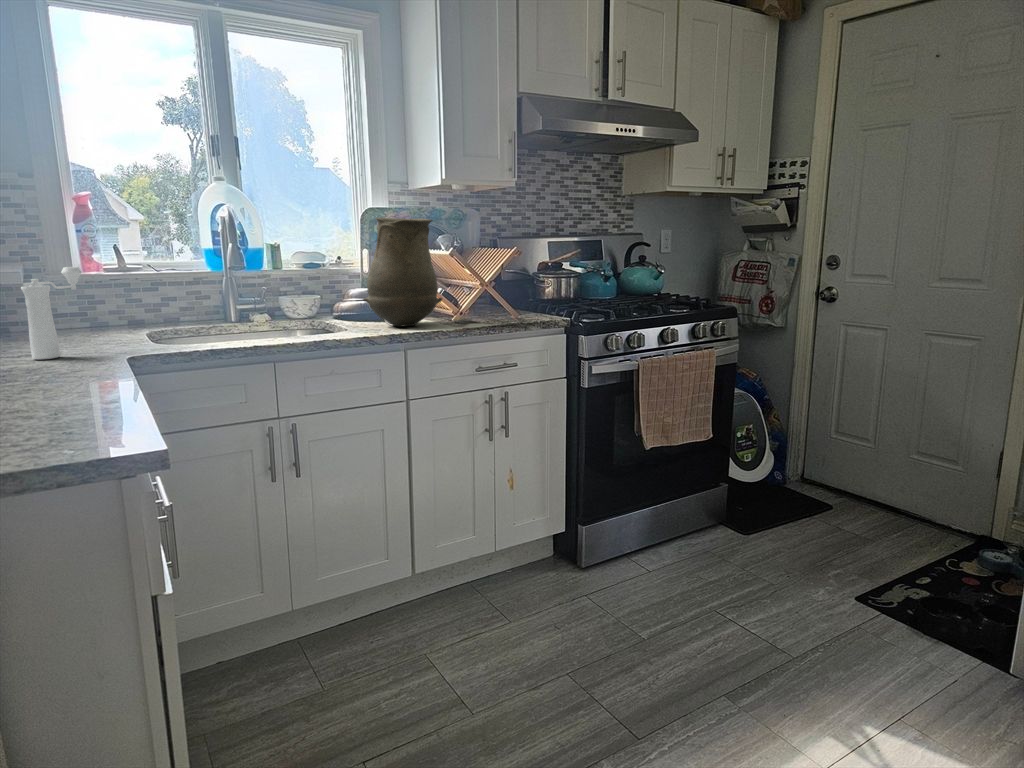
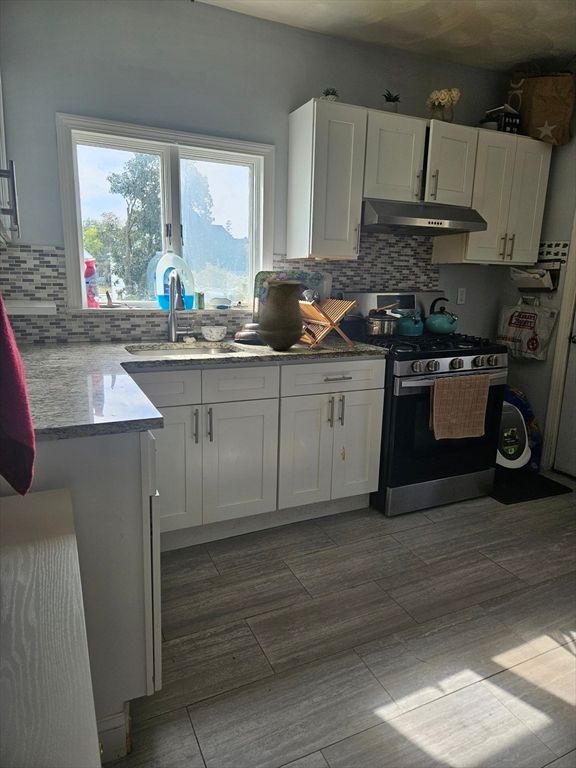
pepper mill: present [21,267,82,359] -> none [64,308,95,362]

